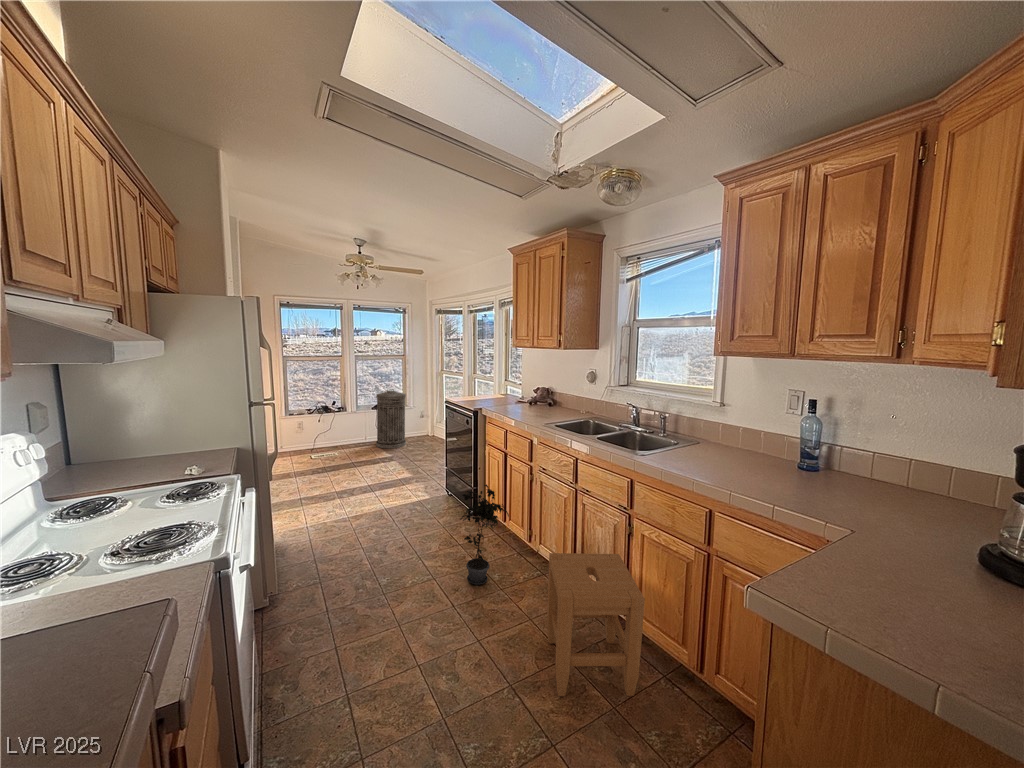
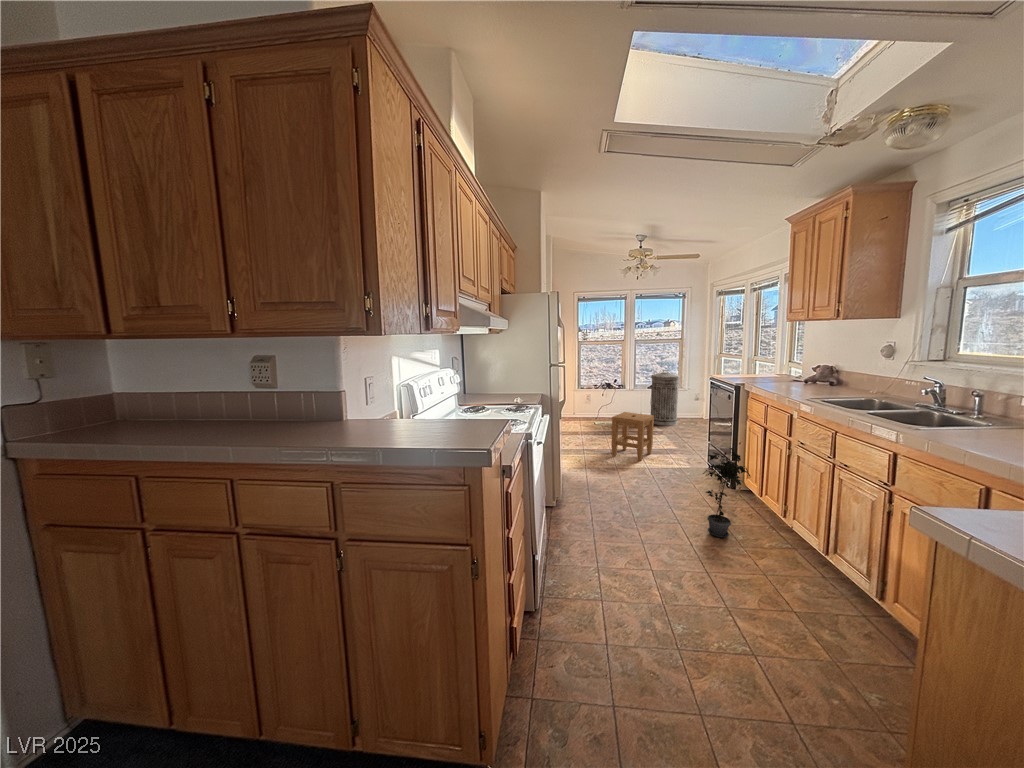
stool: present [547,553,645,696] -> present [612,412,654,461]

